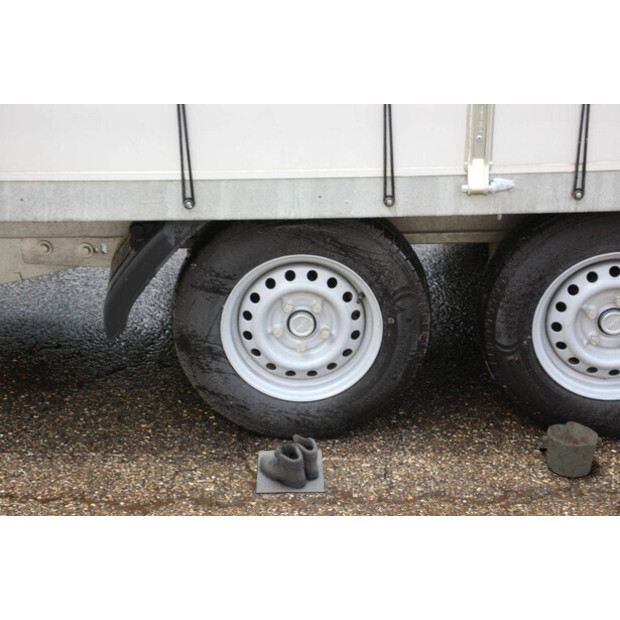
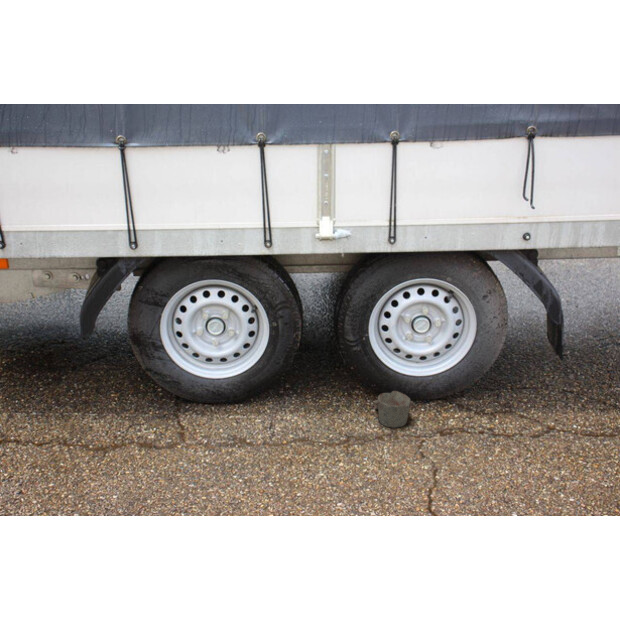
boots: present [256,435,324,493] -> none [182,400,231,439]

